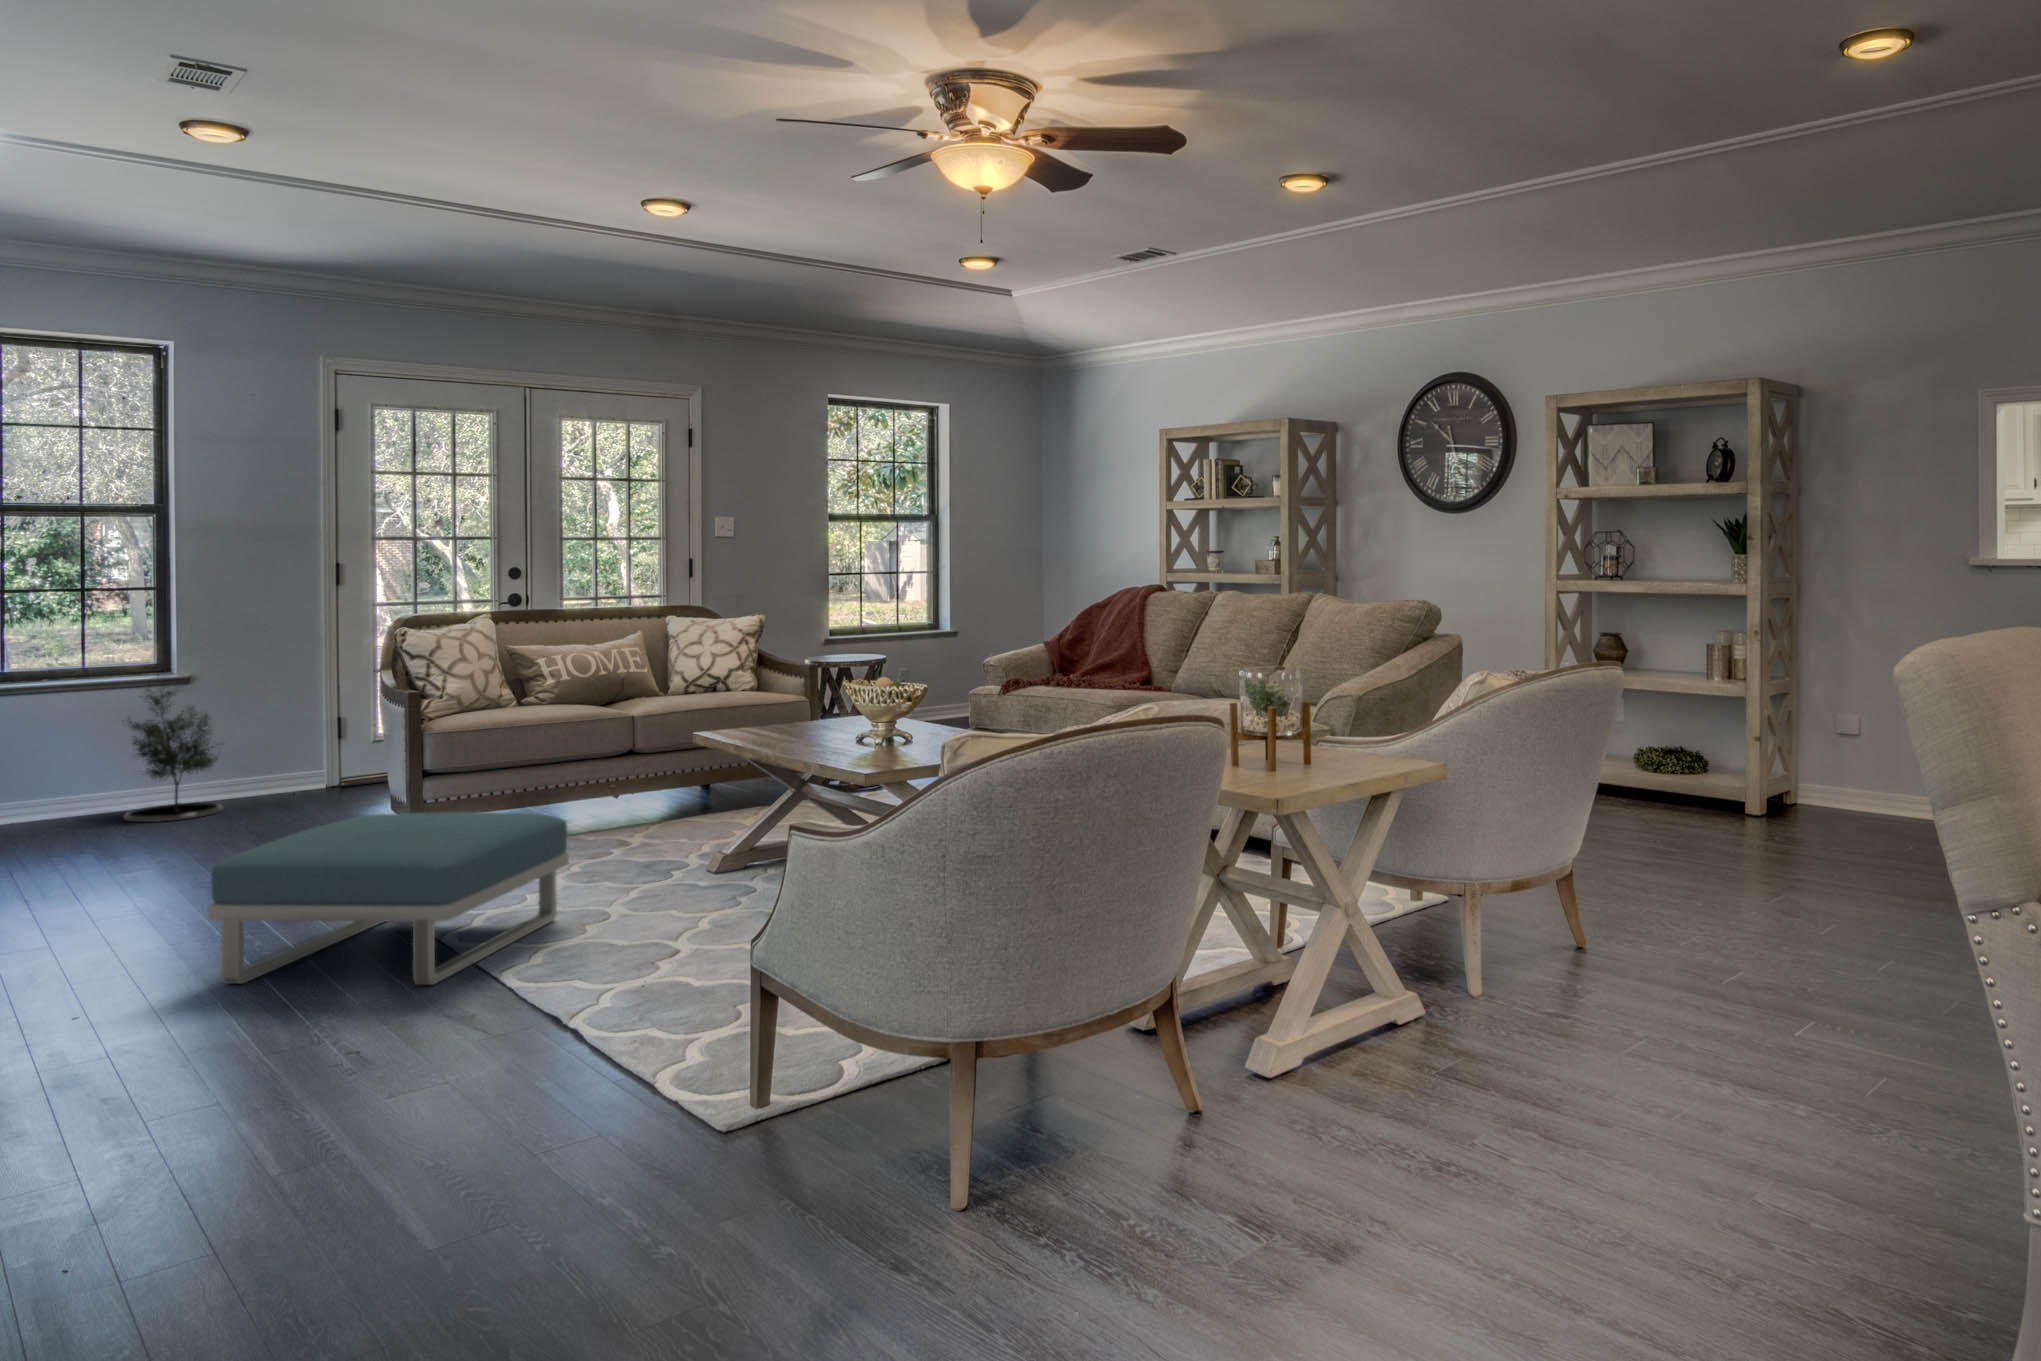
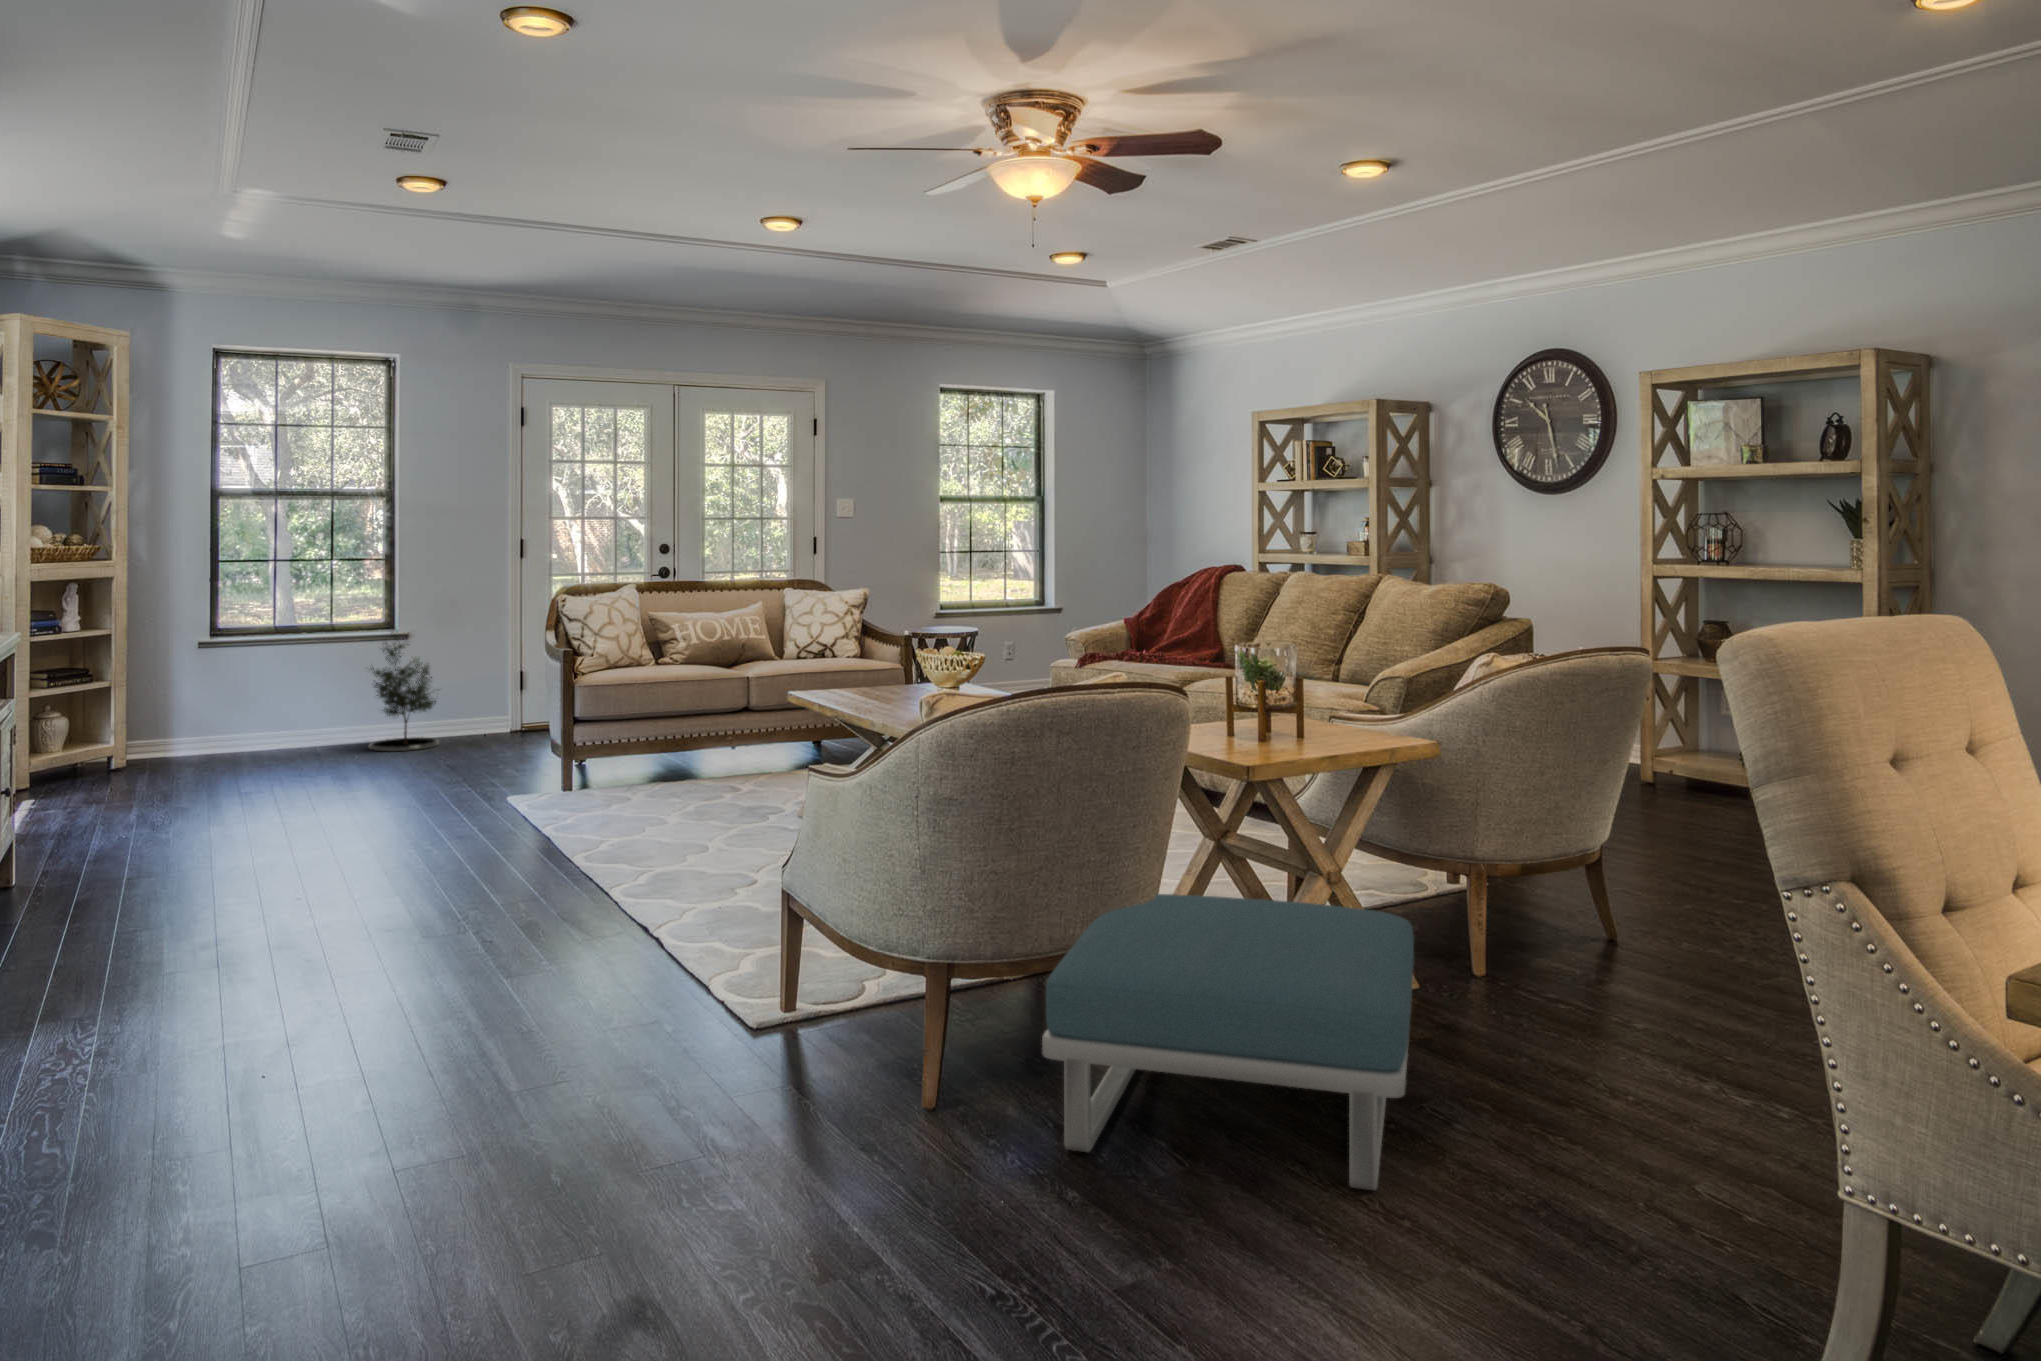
footstool: present [208,812,569,985] -> present [1042,894,1414,1191]

